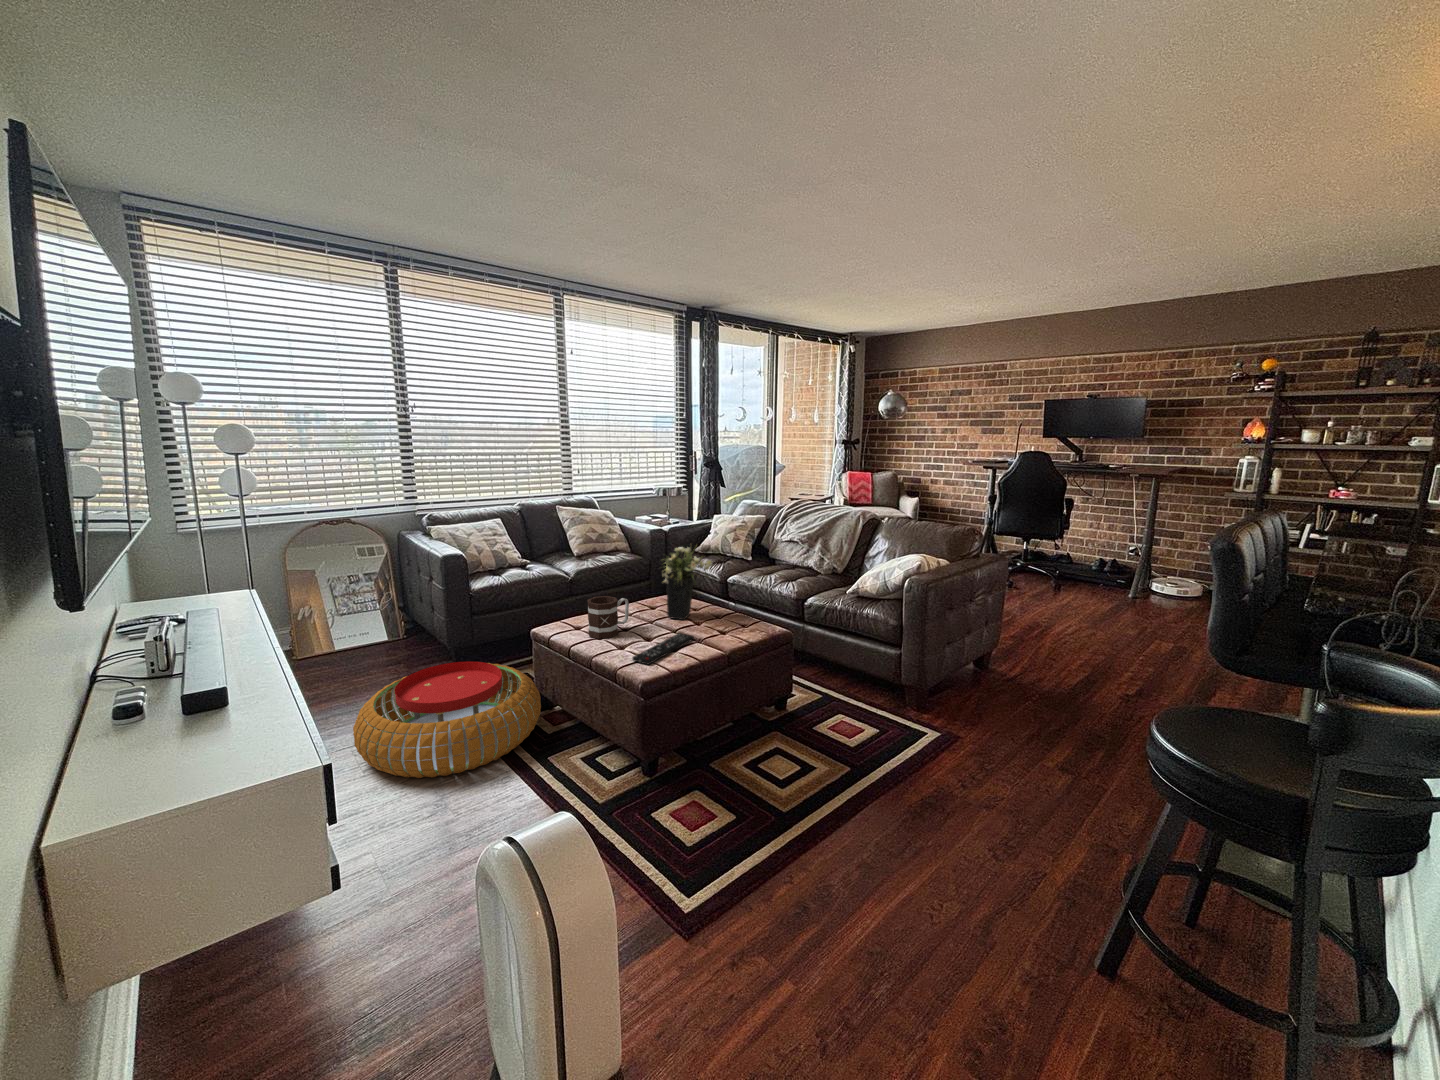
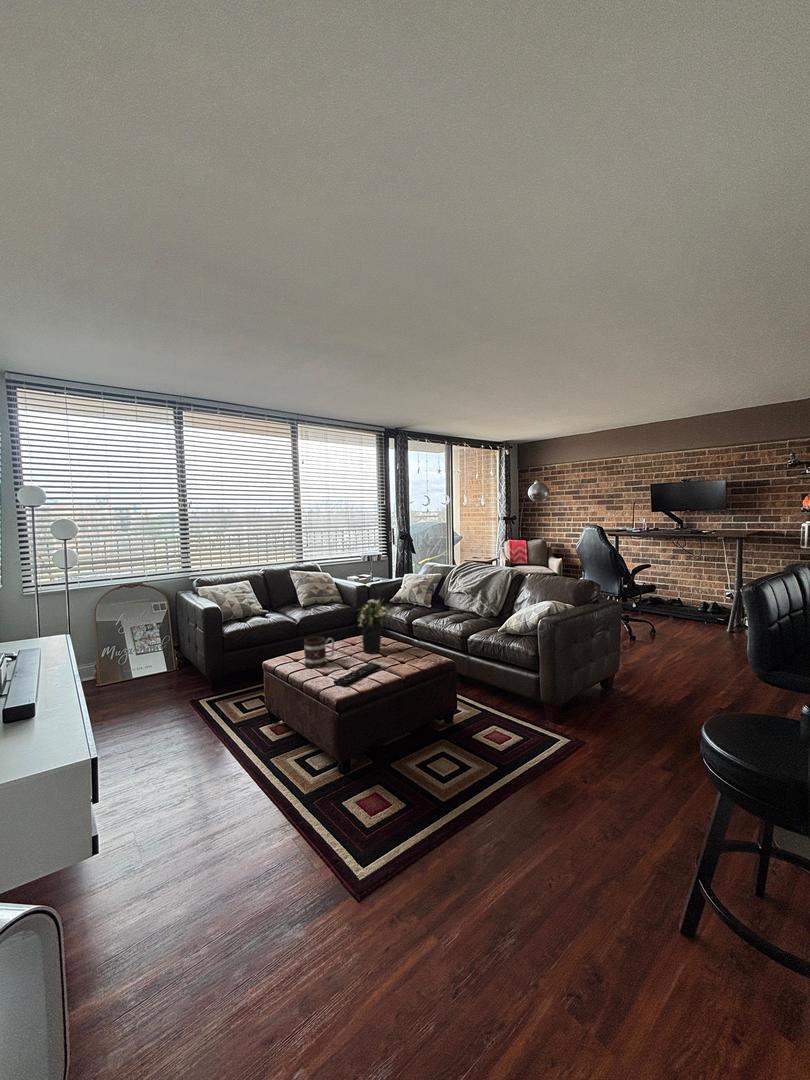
pouf: present [353,661,541,778] -> none [133,687,269,774]

